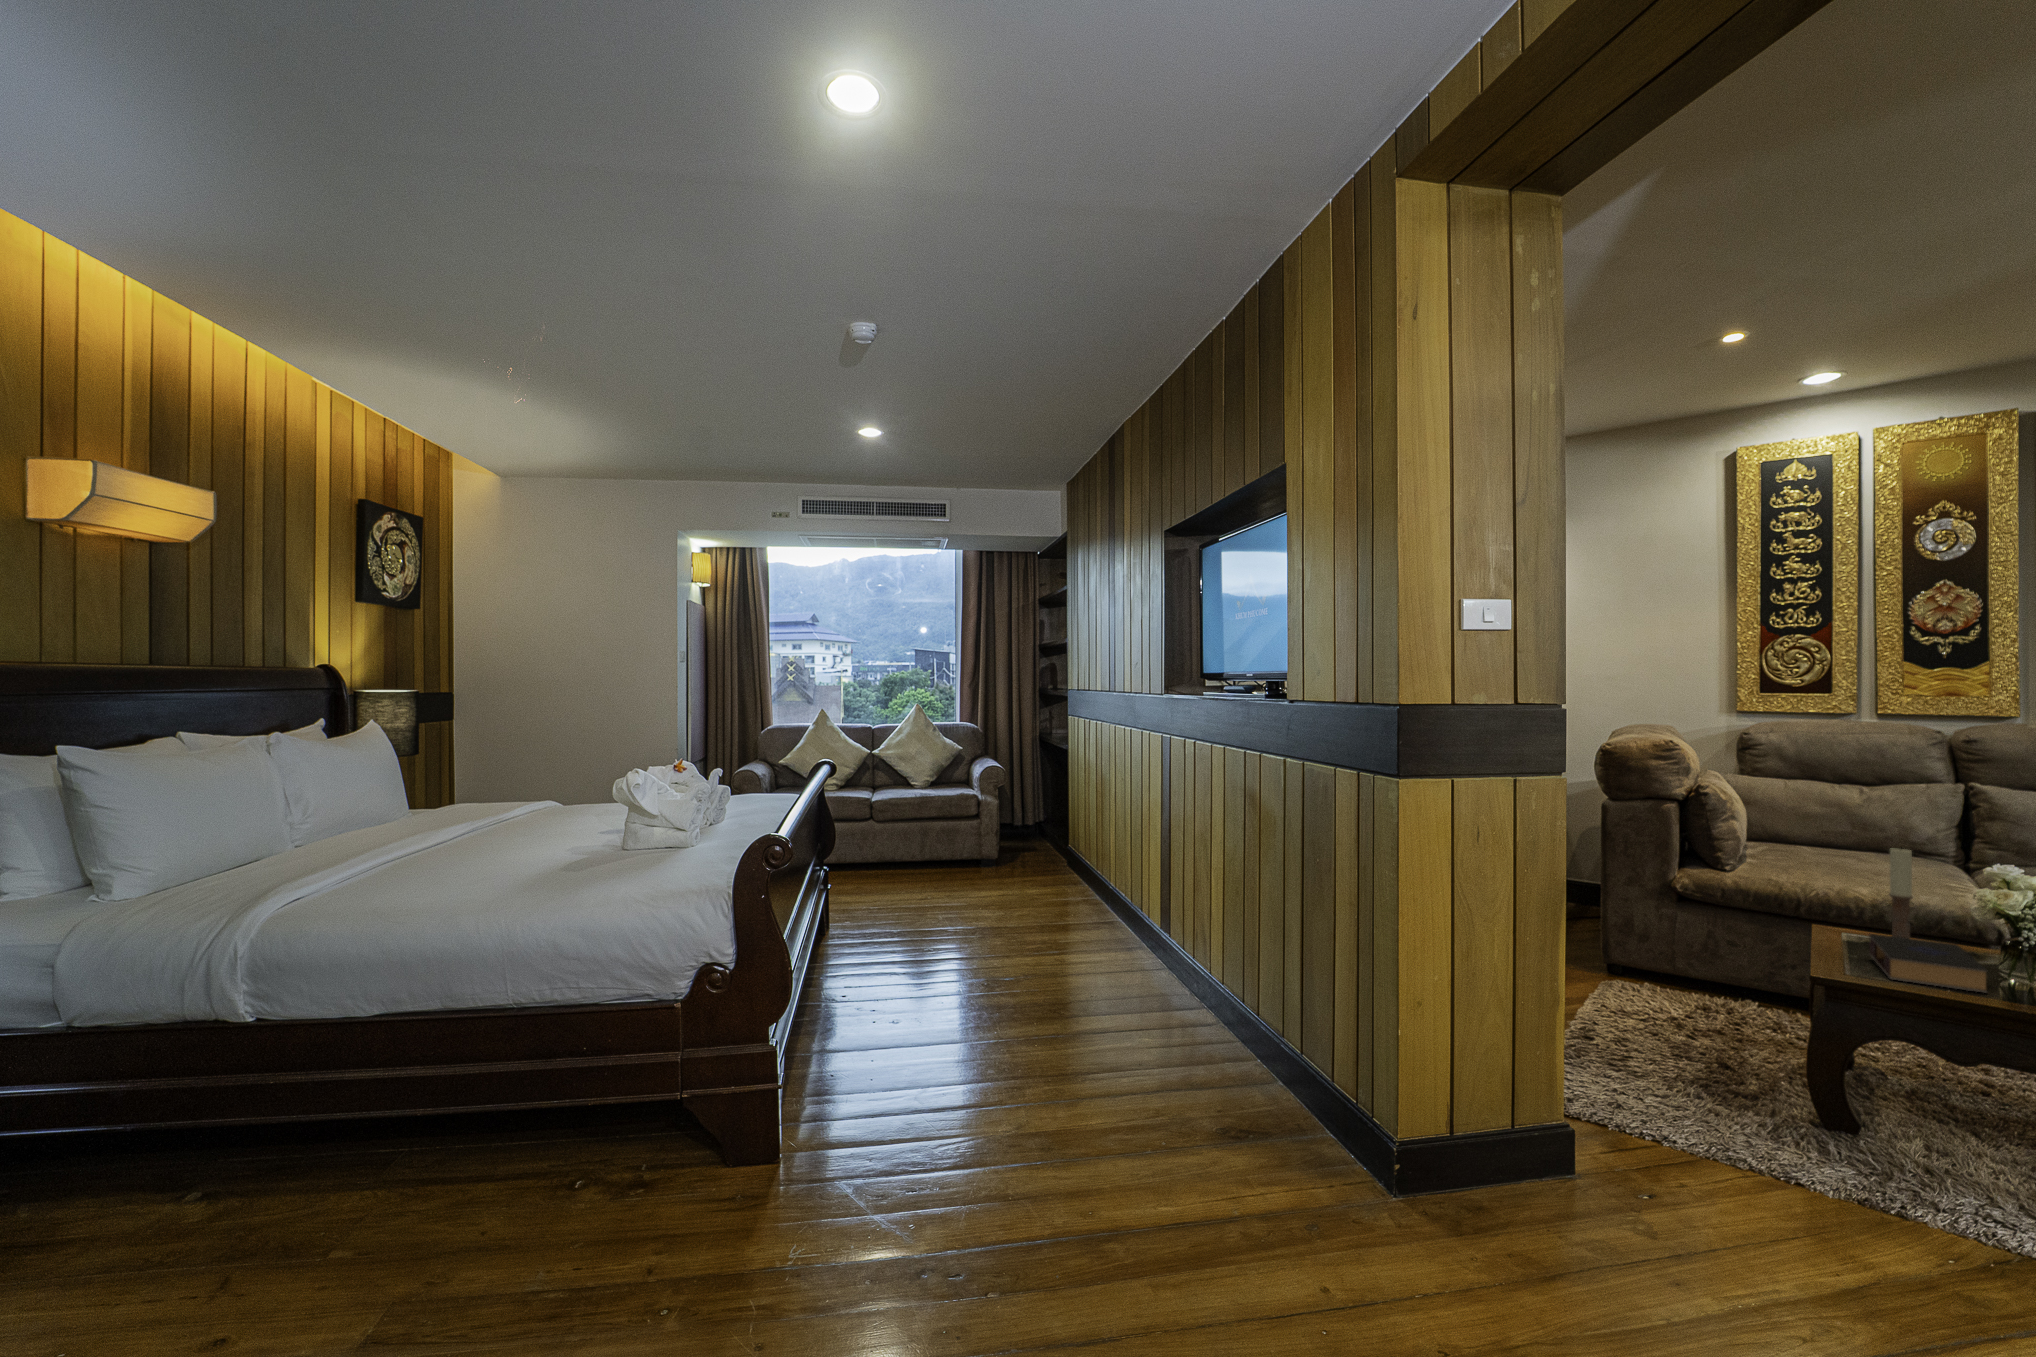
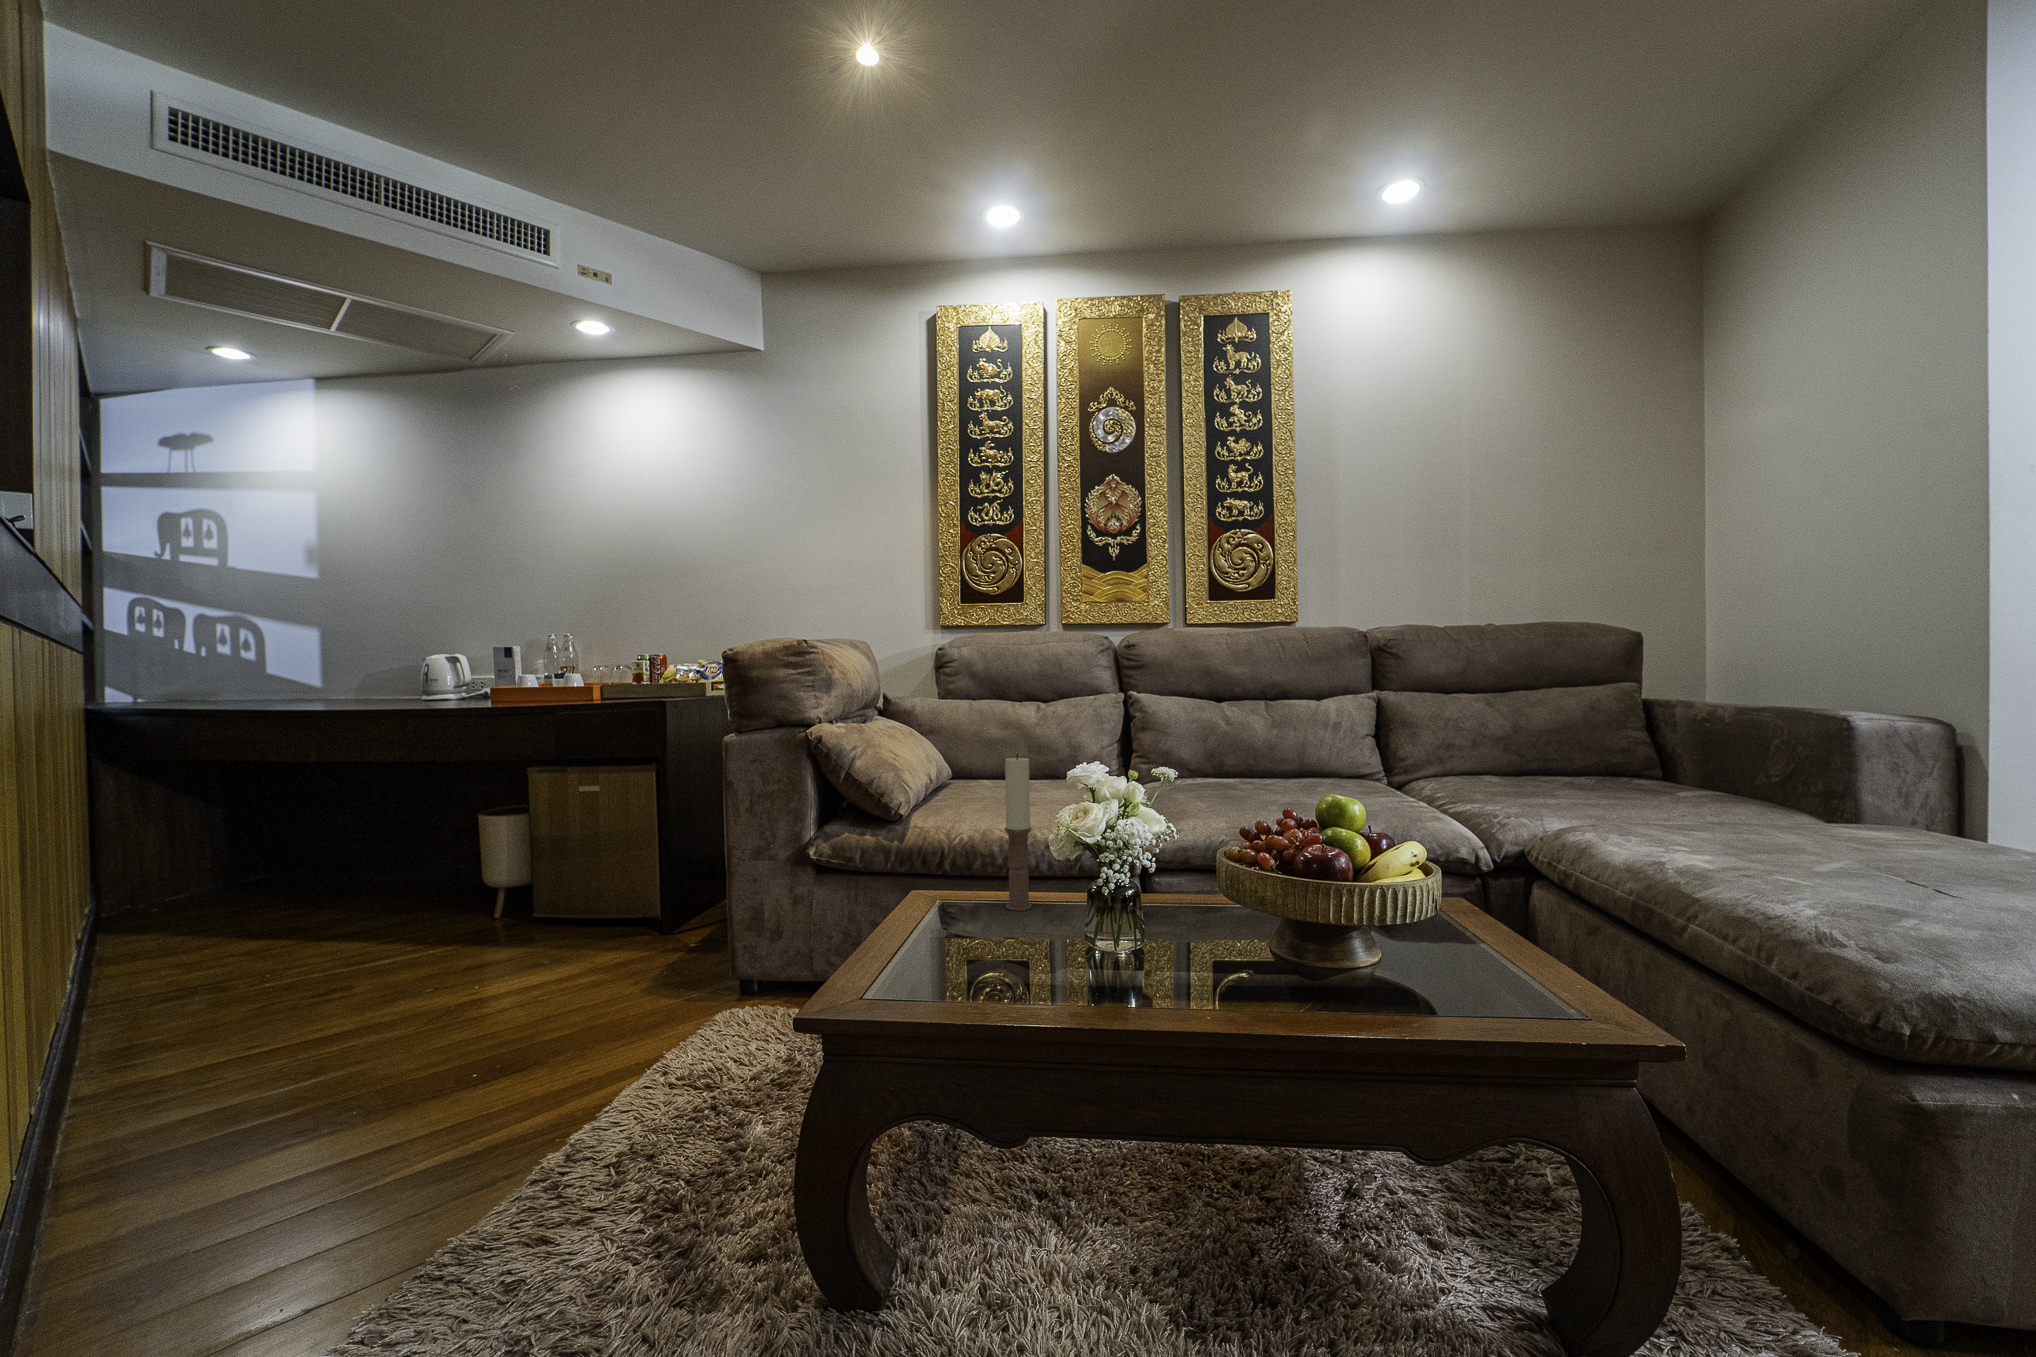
book: present [1869,934,1987,993] -> none [950,897,1075,990]

